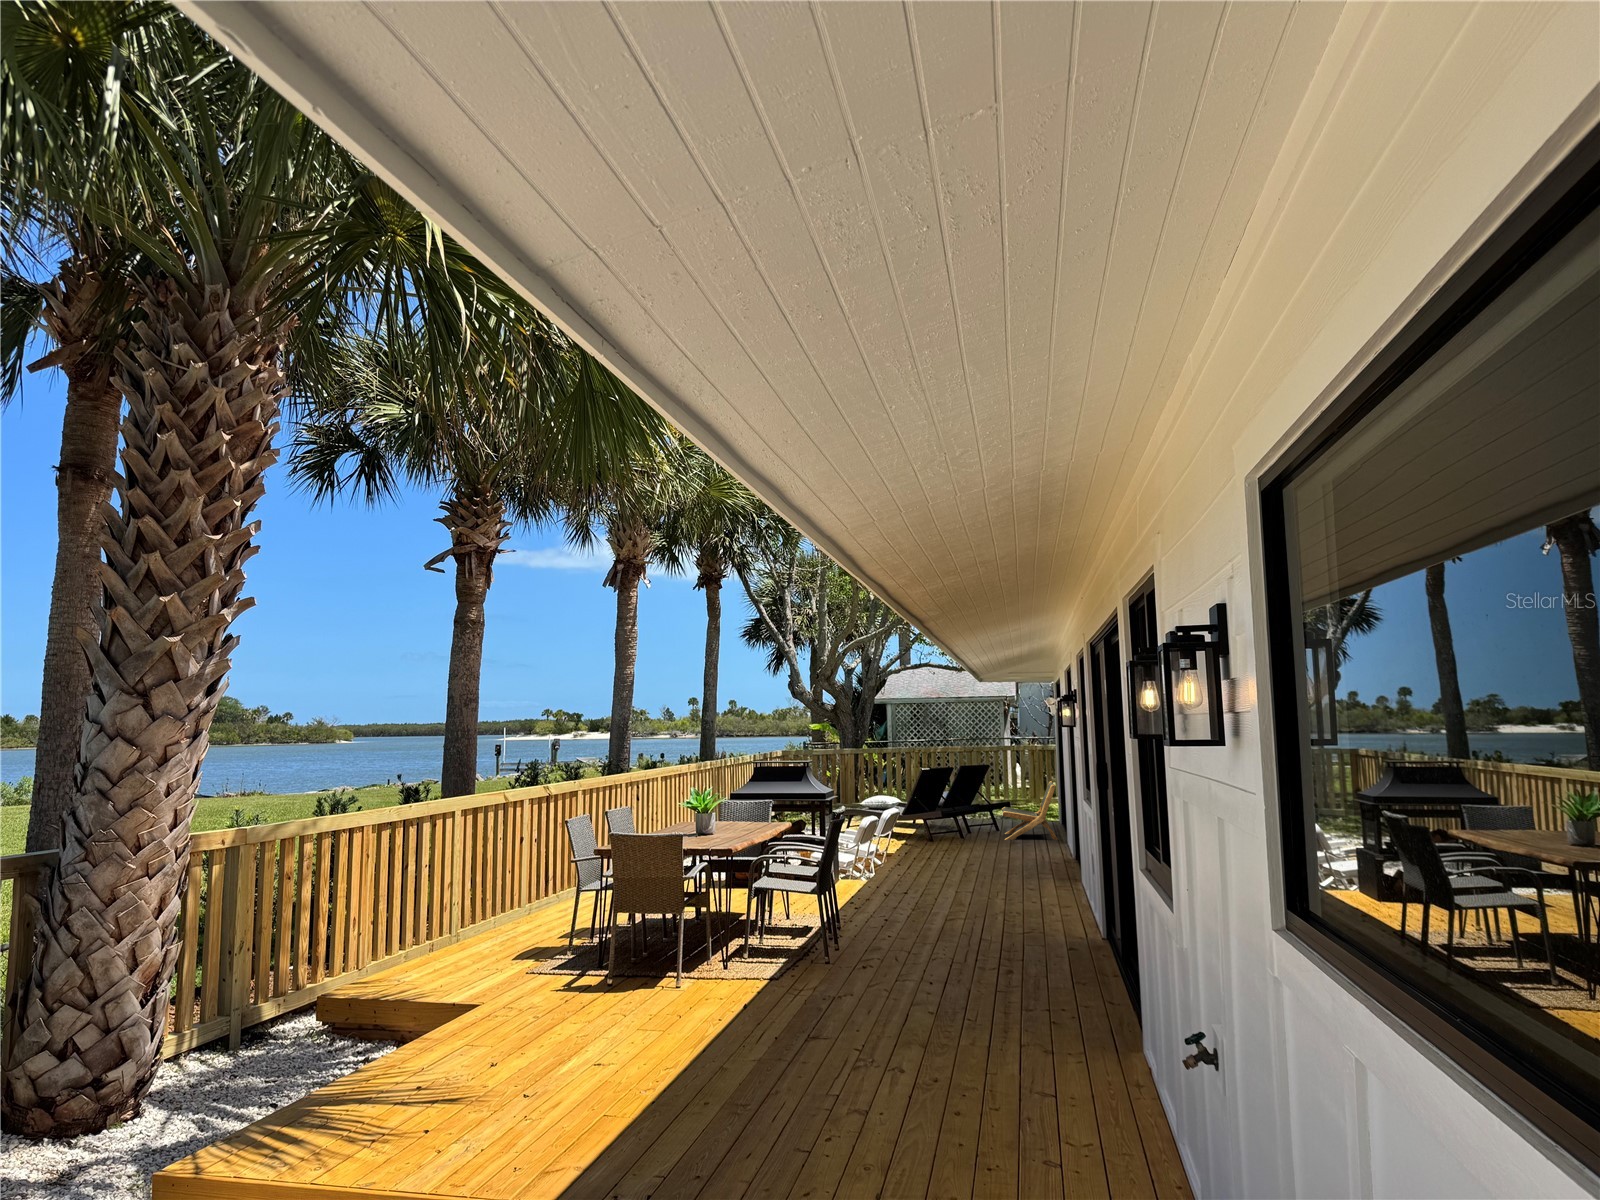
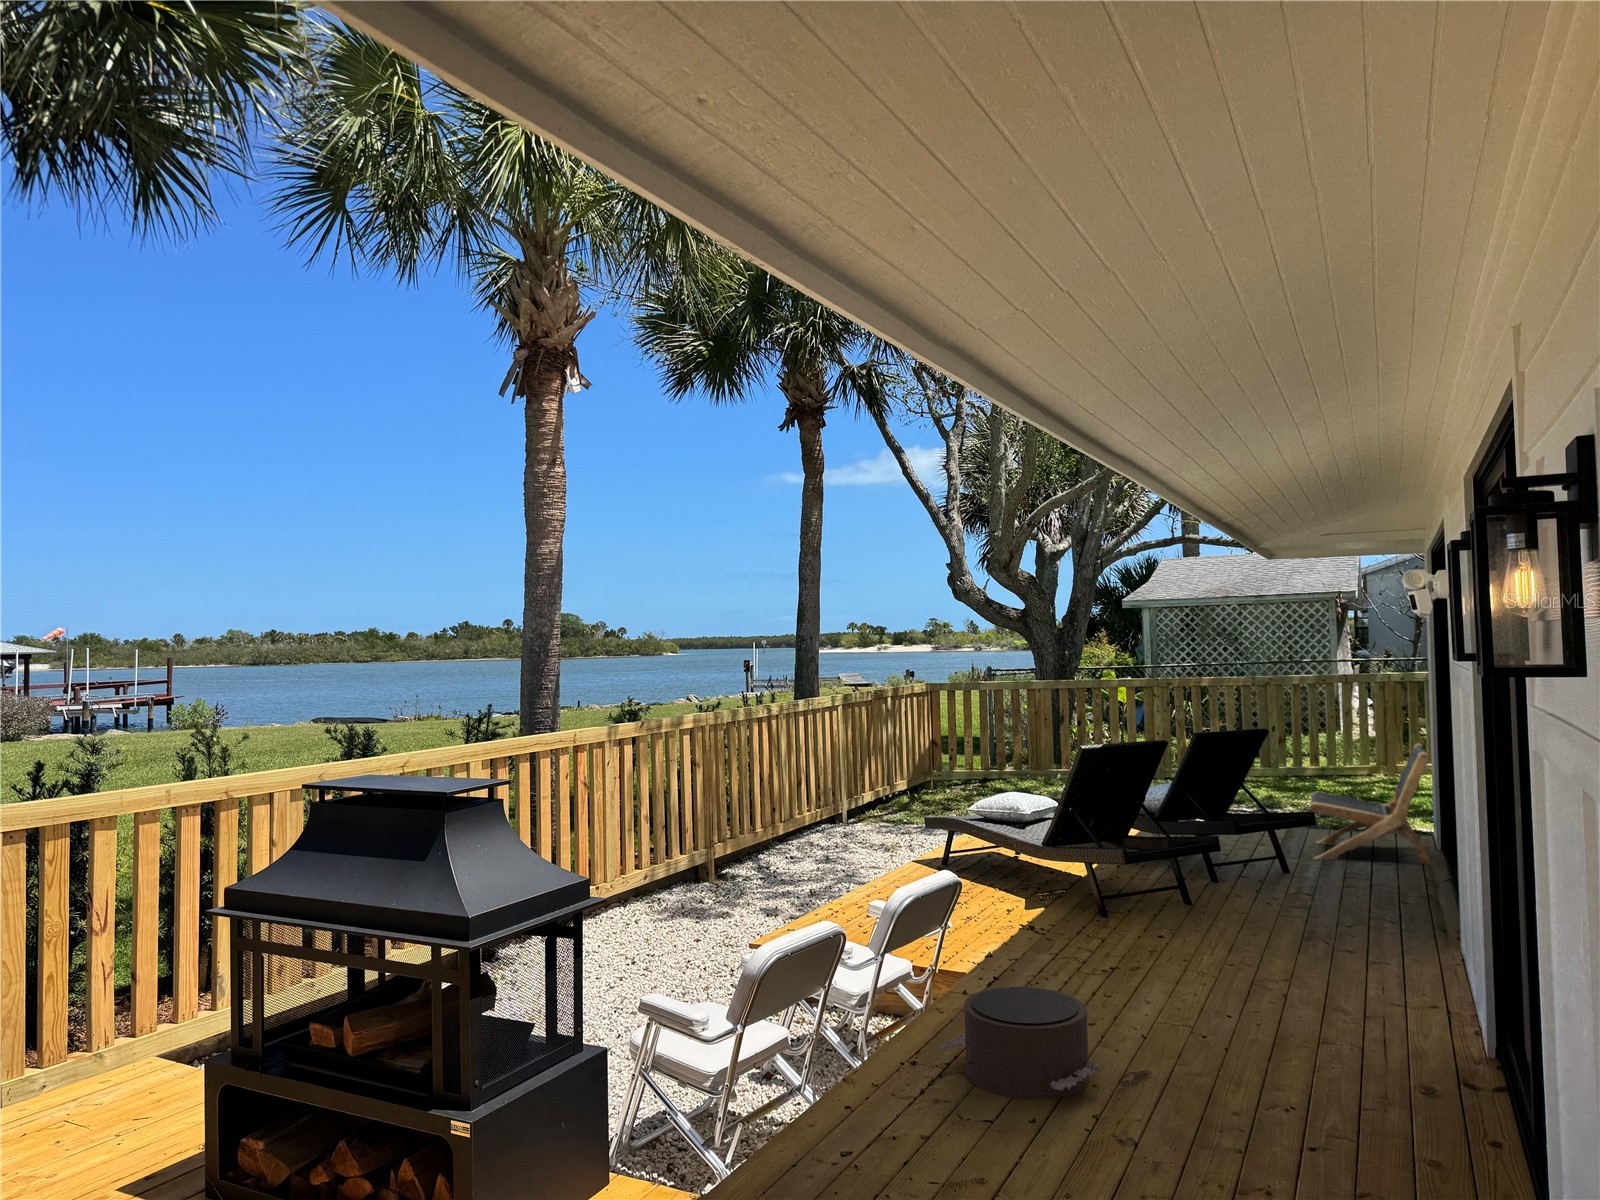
pouf: none [886,869,947,904] -> present [939,987,1102,1100]

